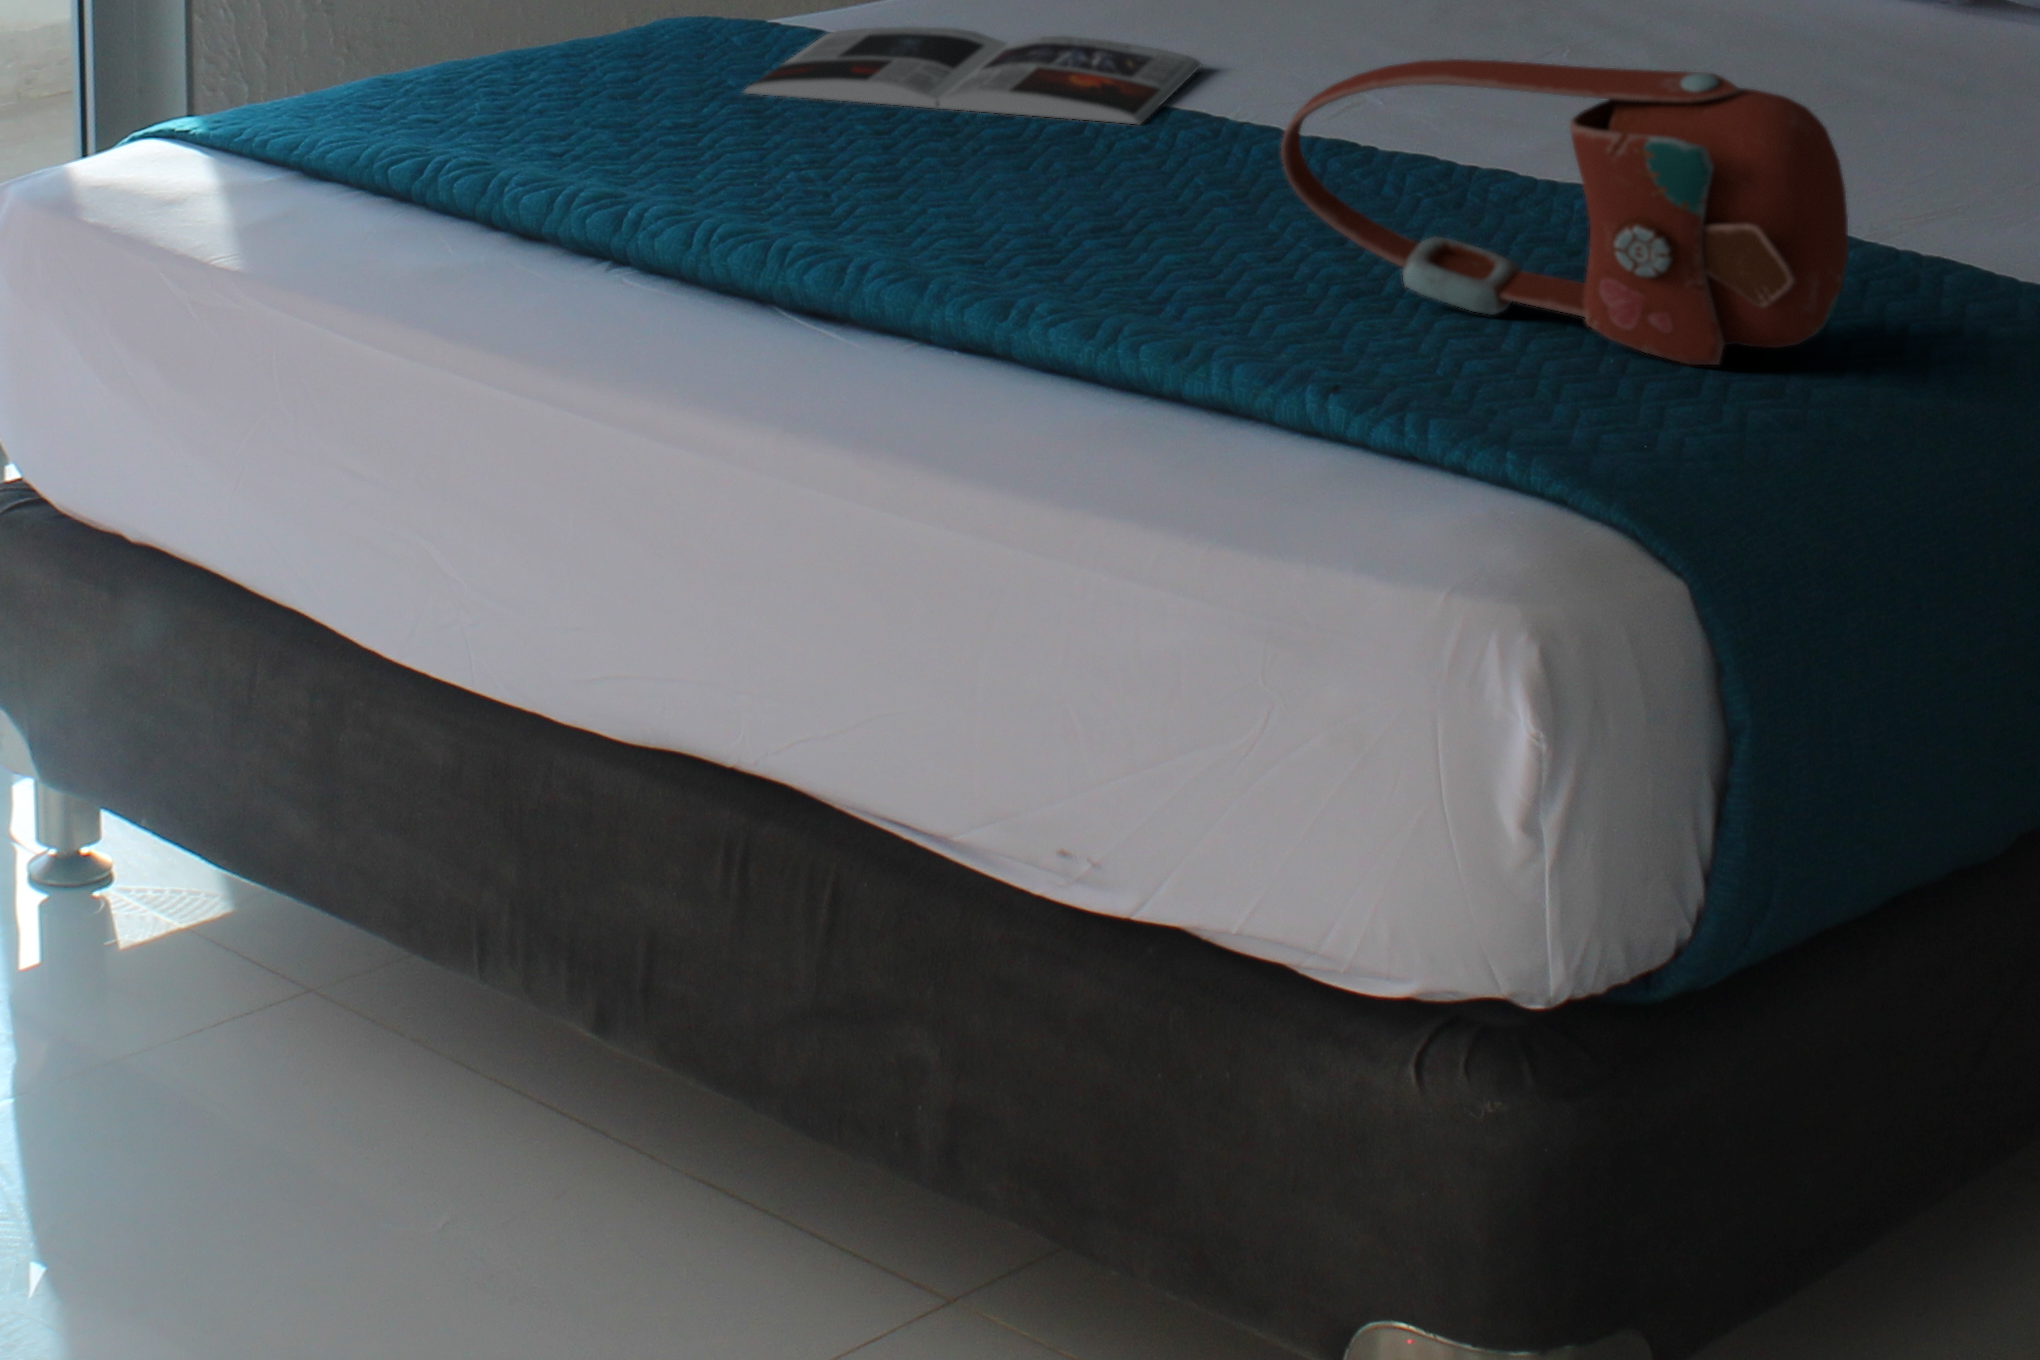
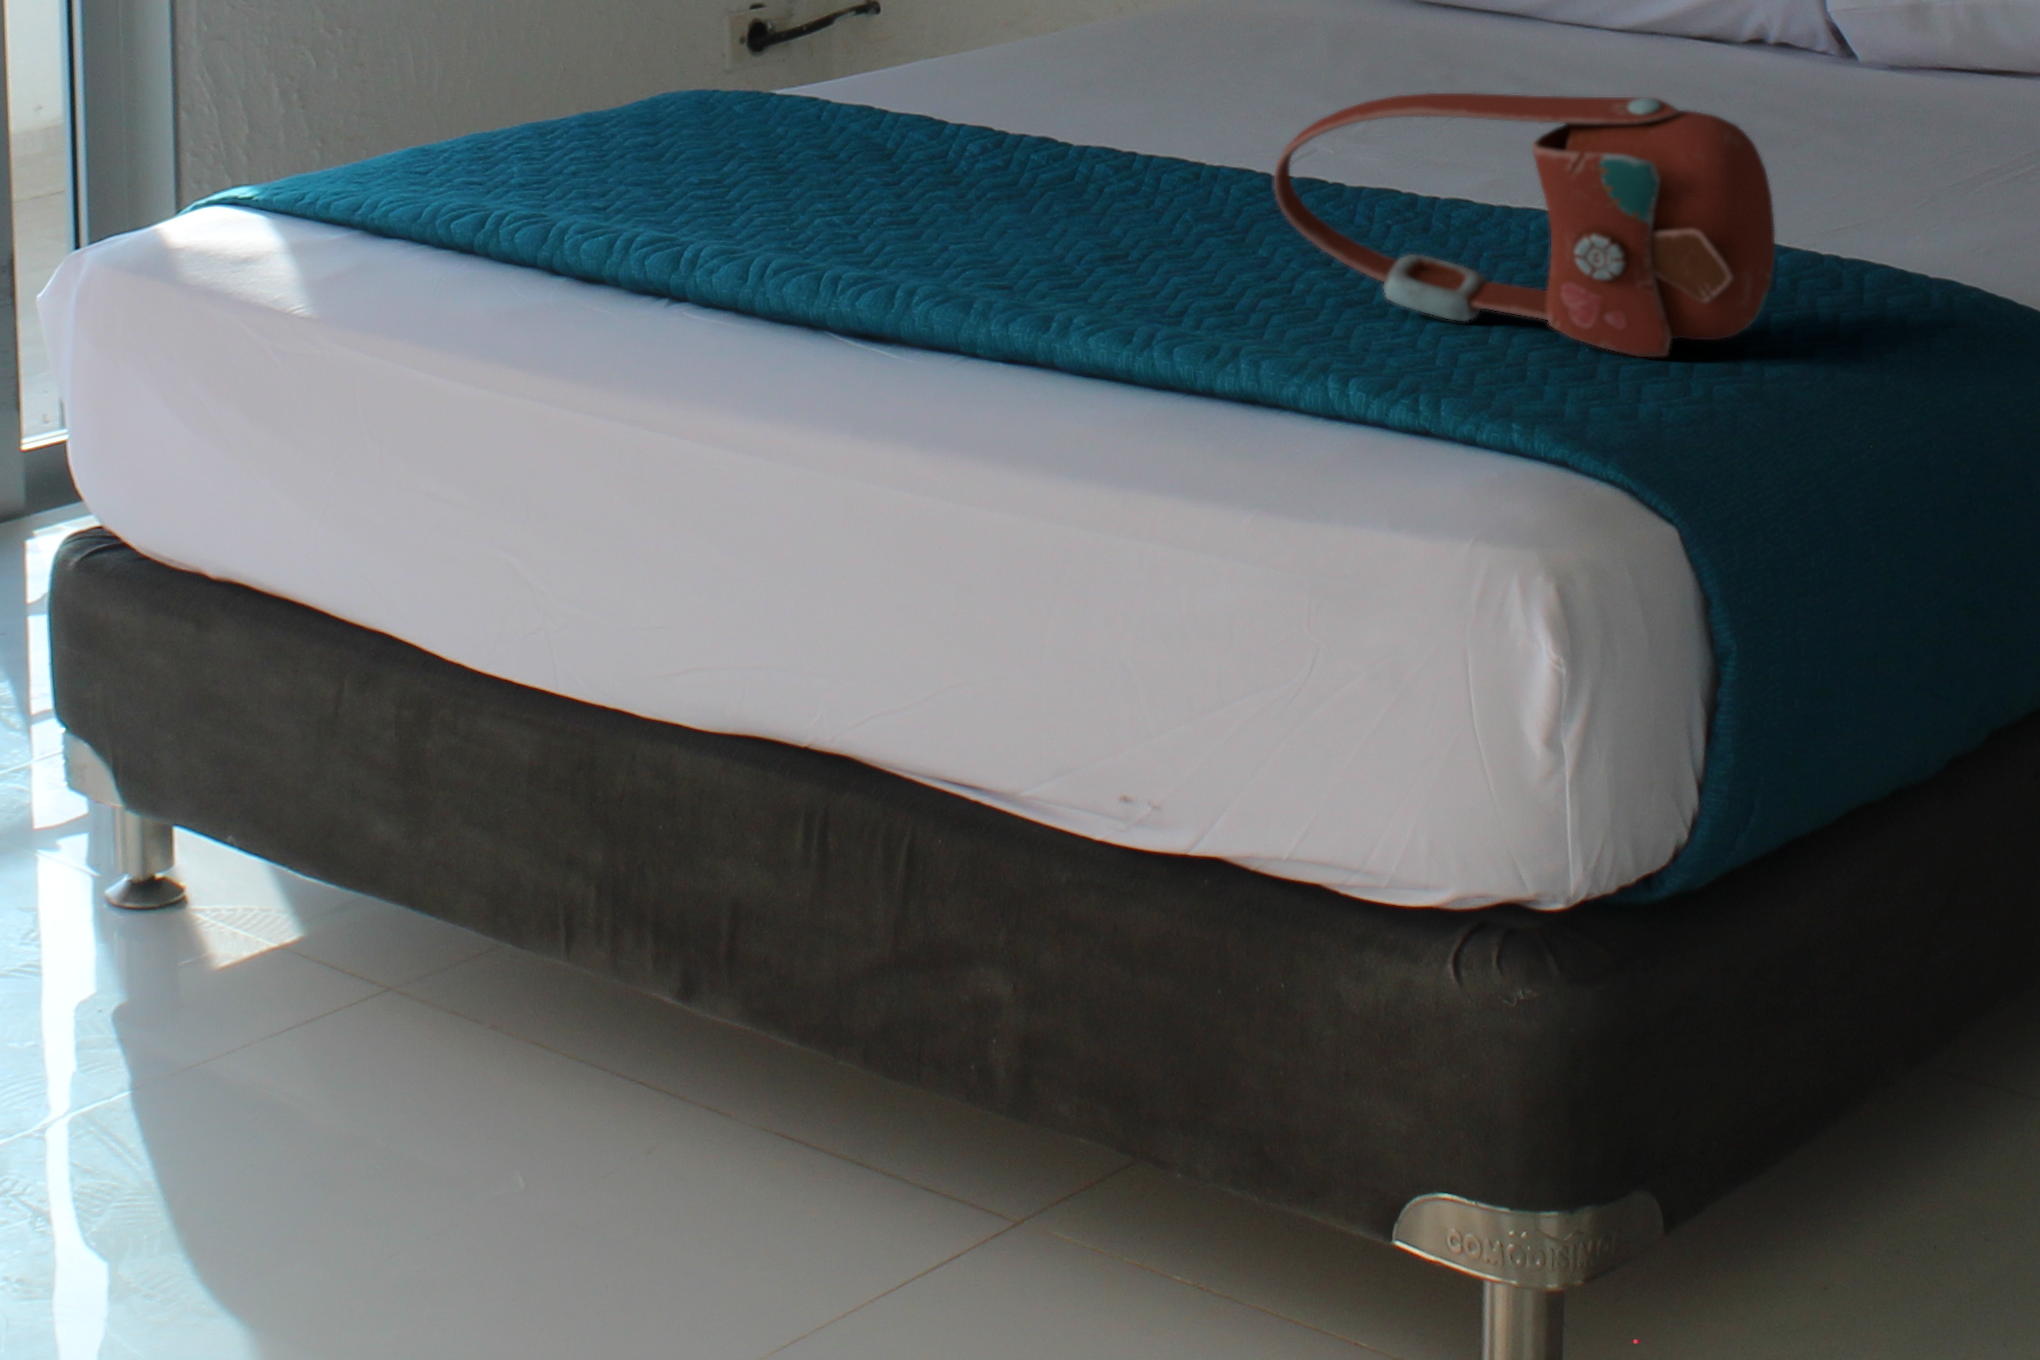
magazine: present [744,26,1202,124] -> none [759,89,1174,170]

